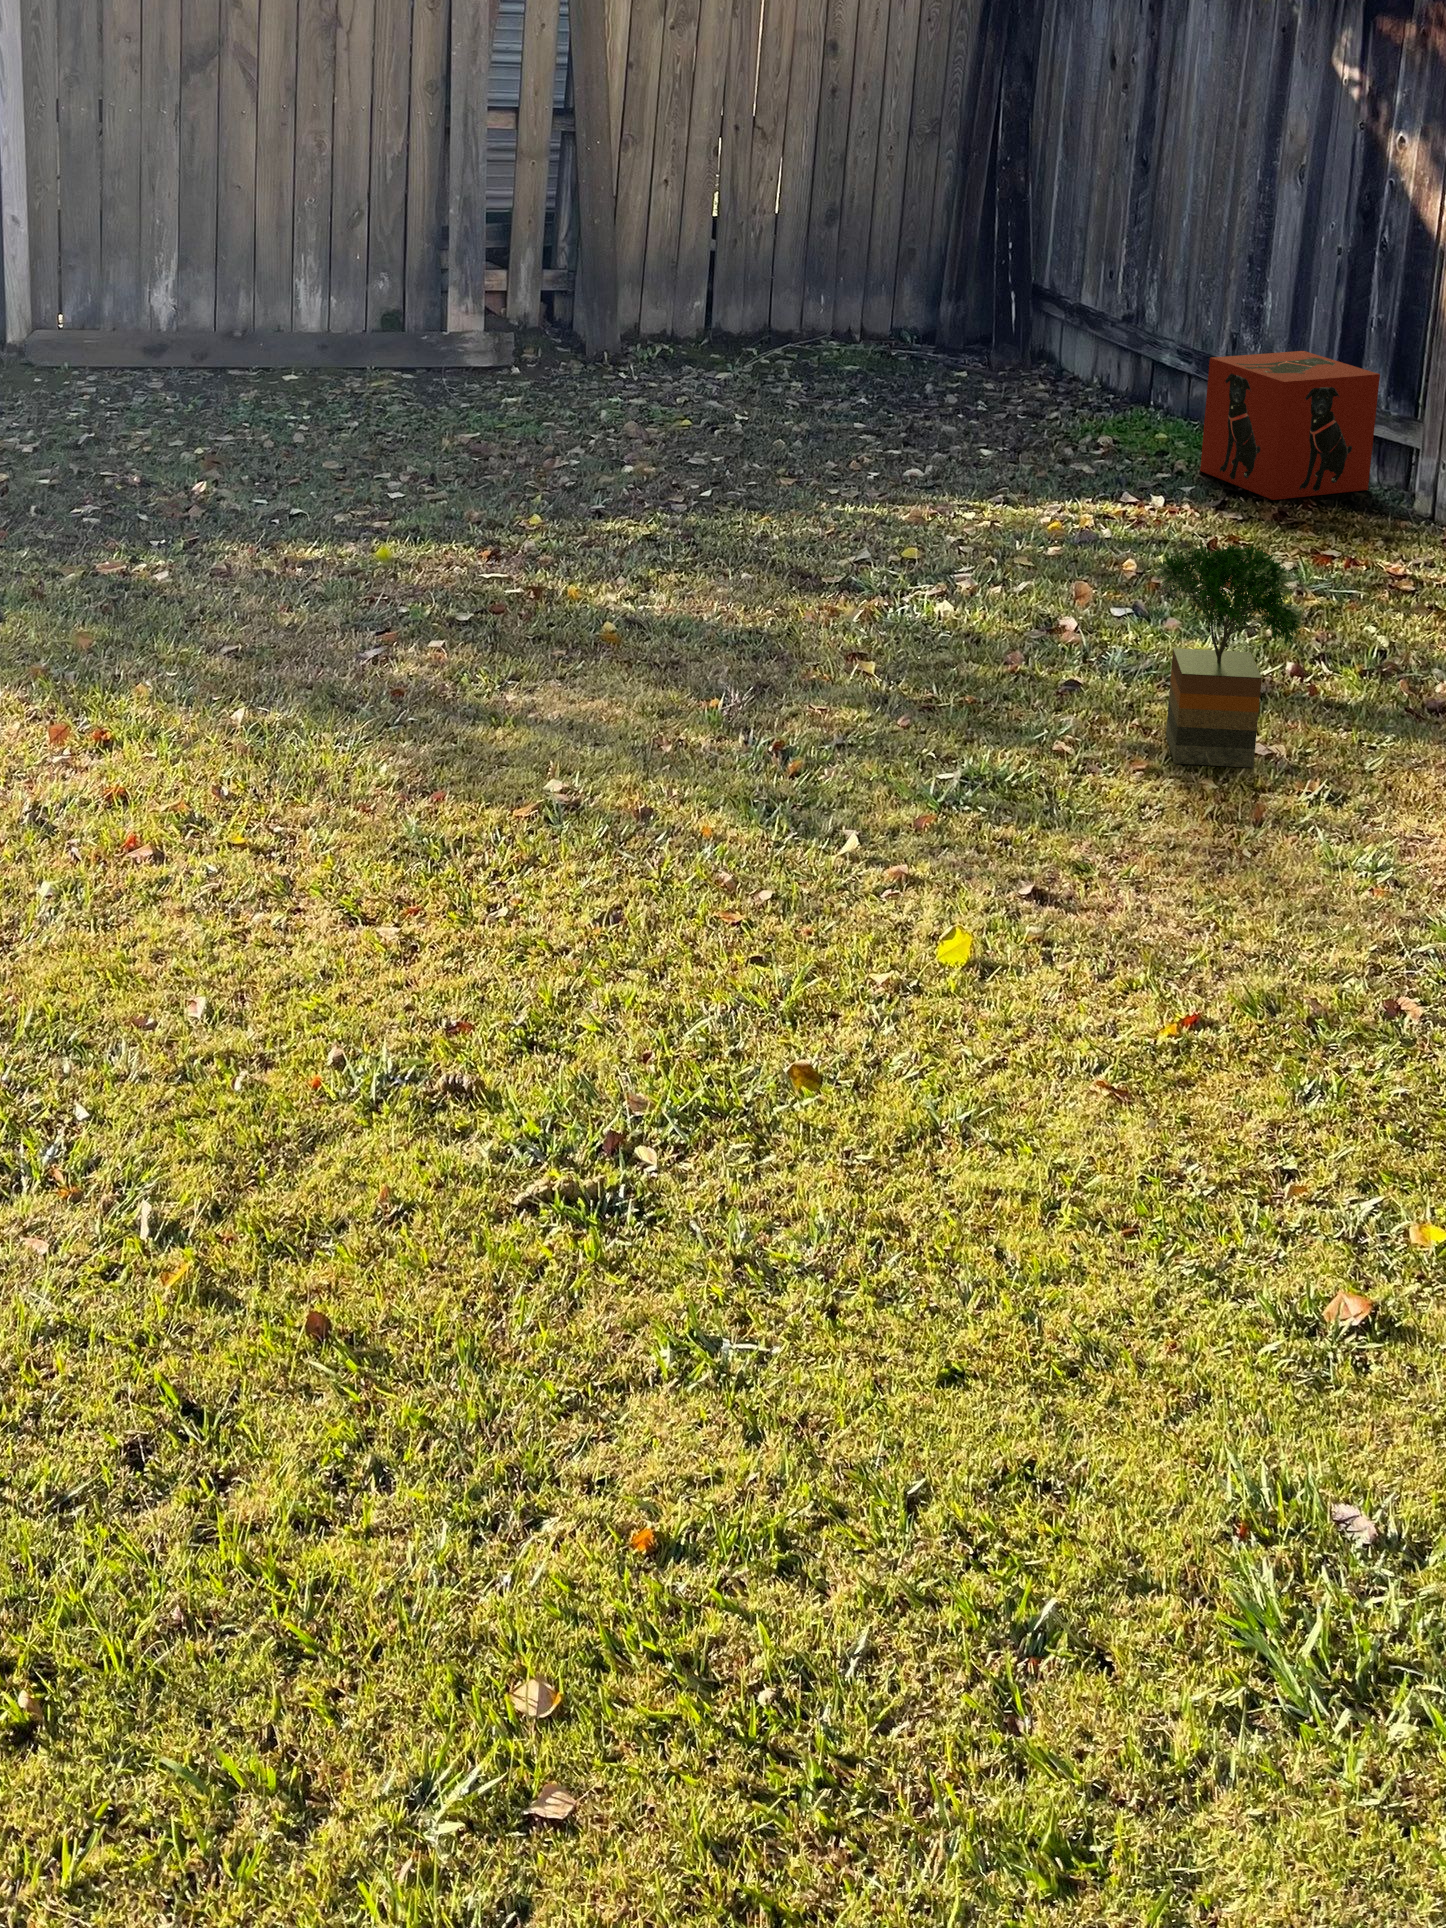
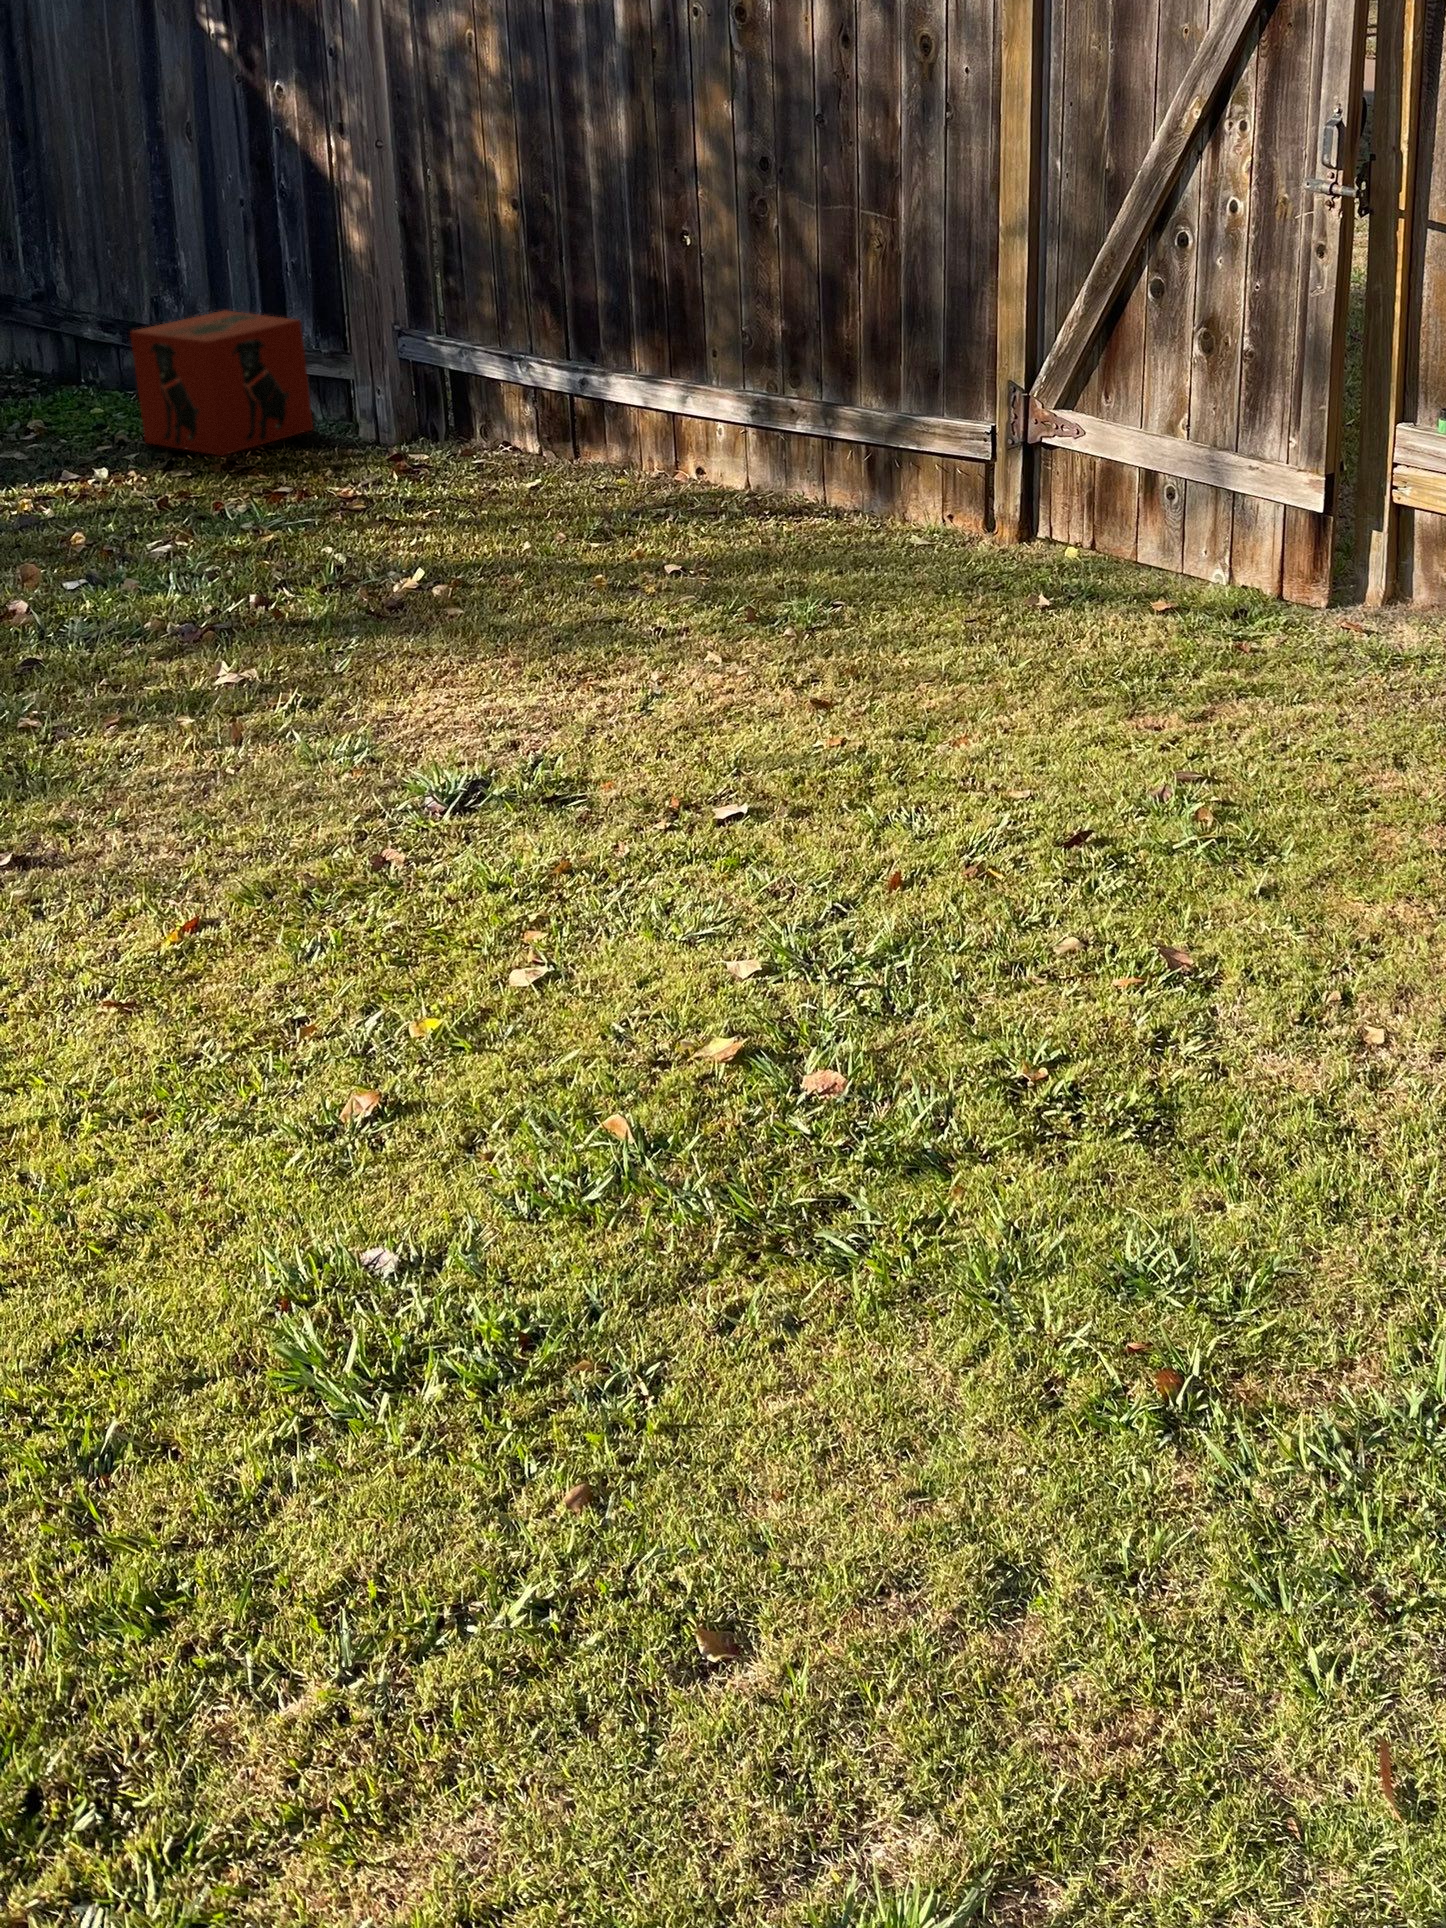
potted tree: present [1155,543,1304,768] -> none [87,490,245,711]

